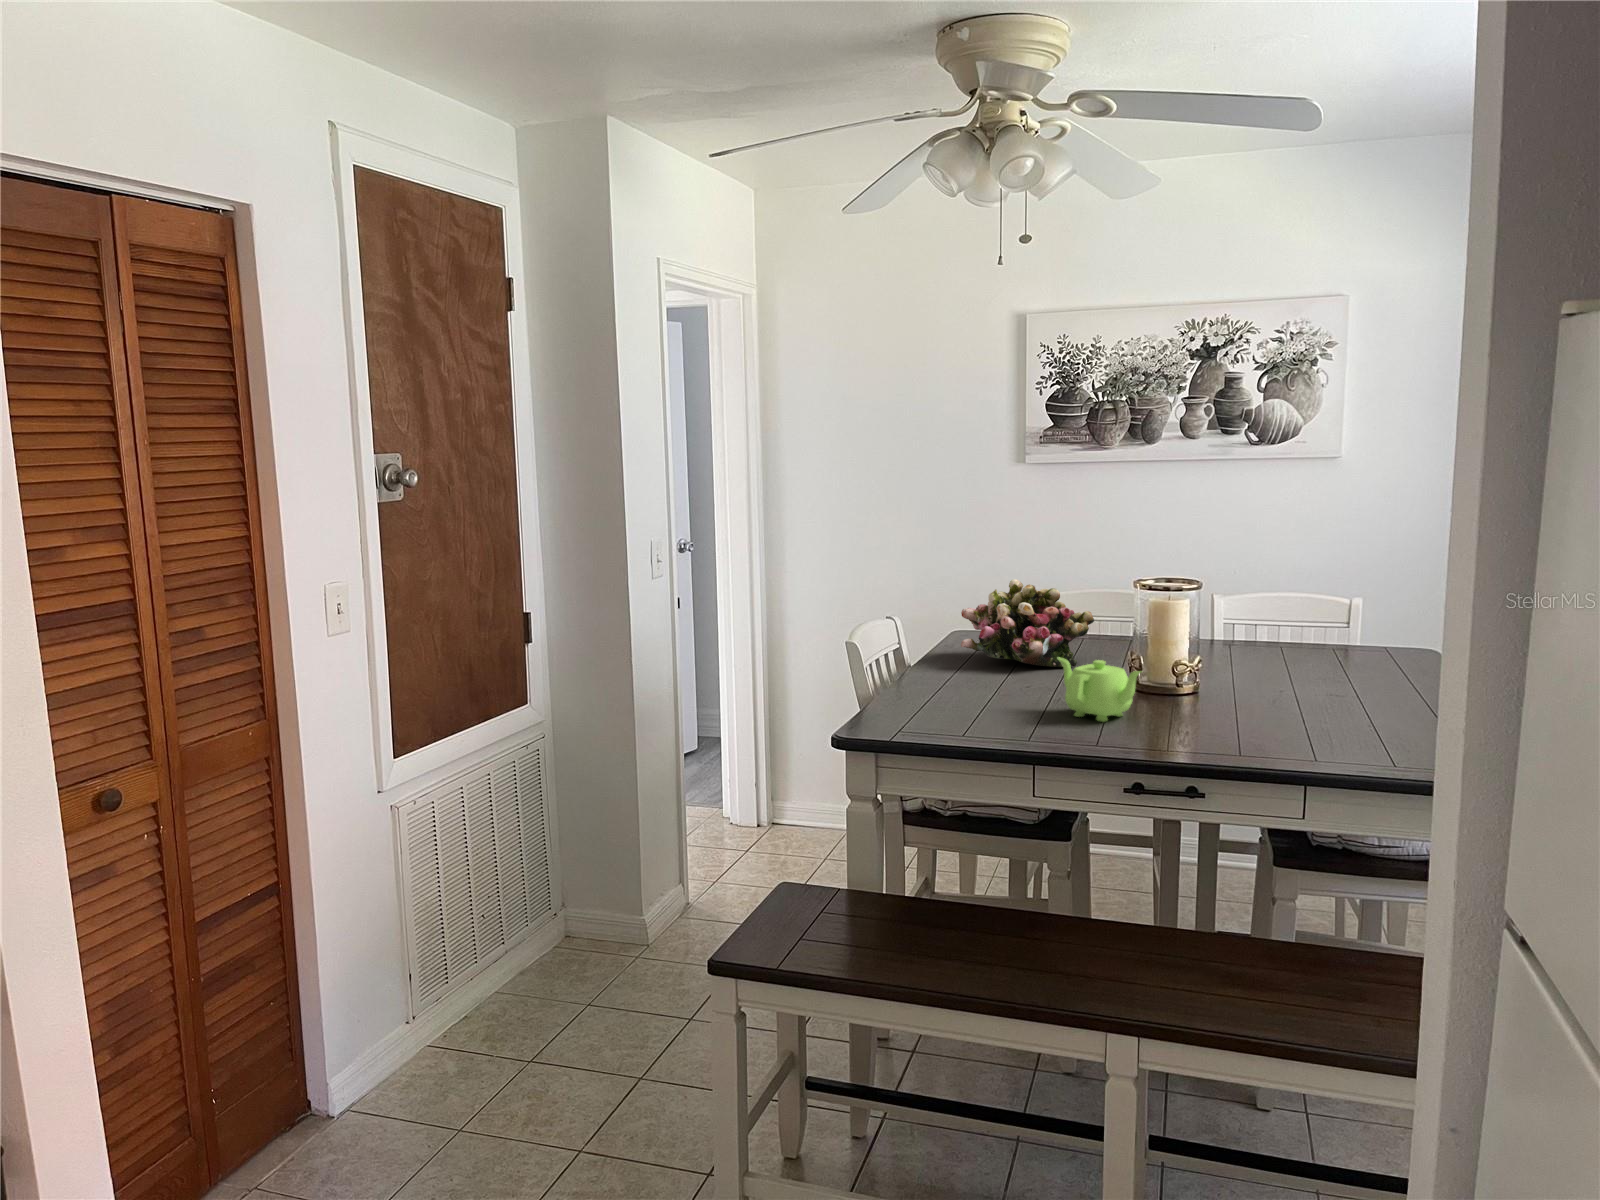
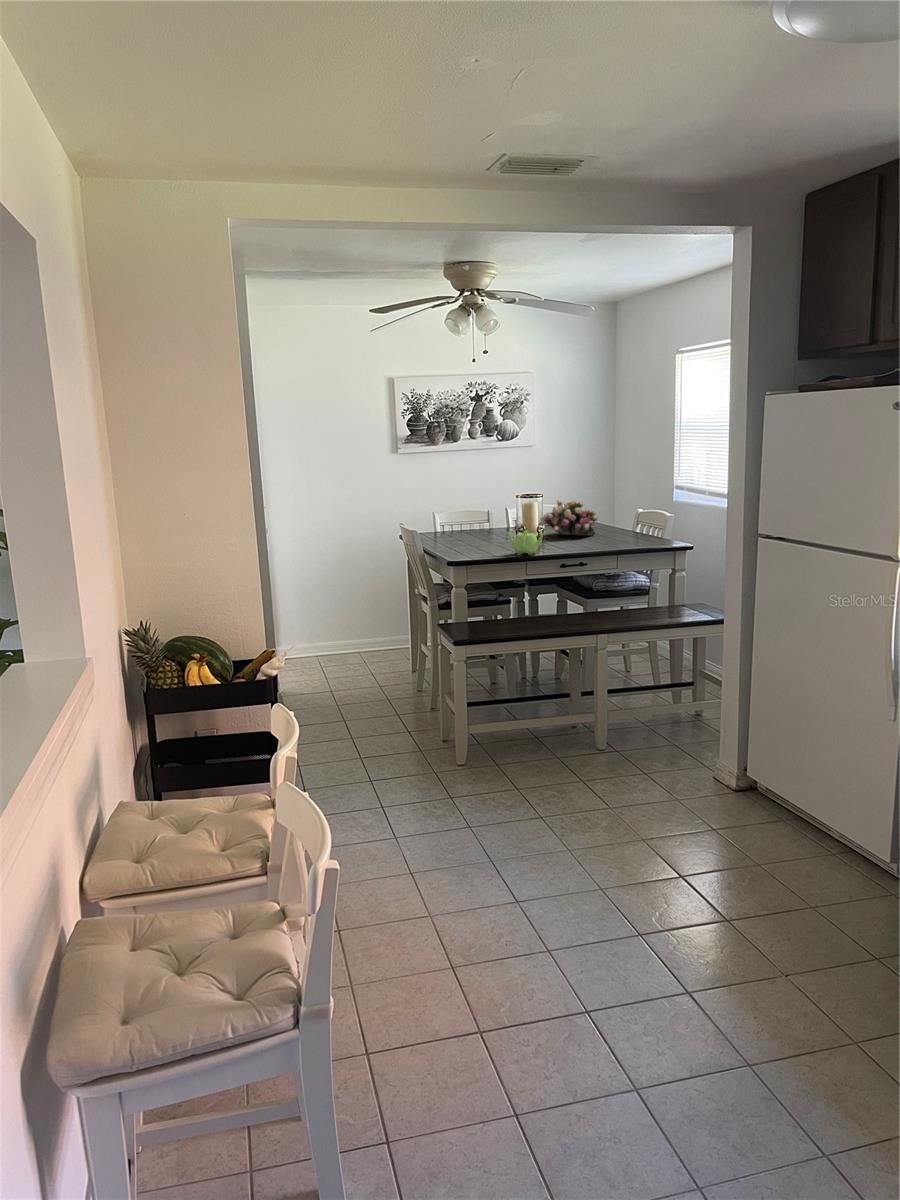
flower arrangement: present [961,579,1094,667] -> present [540,500,597,536]

